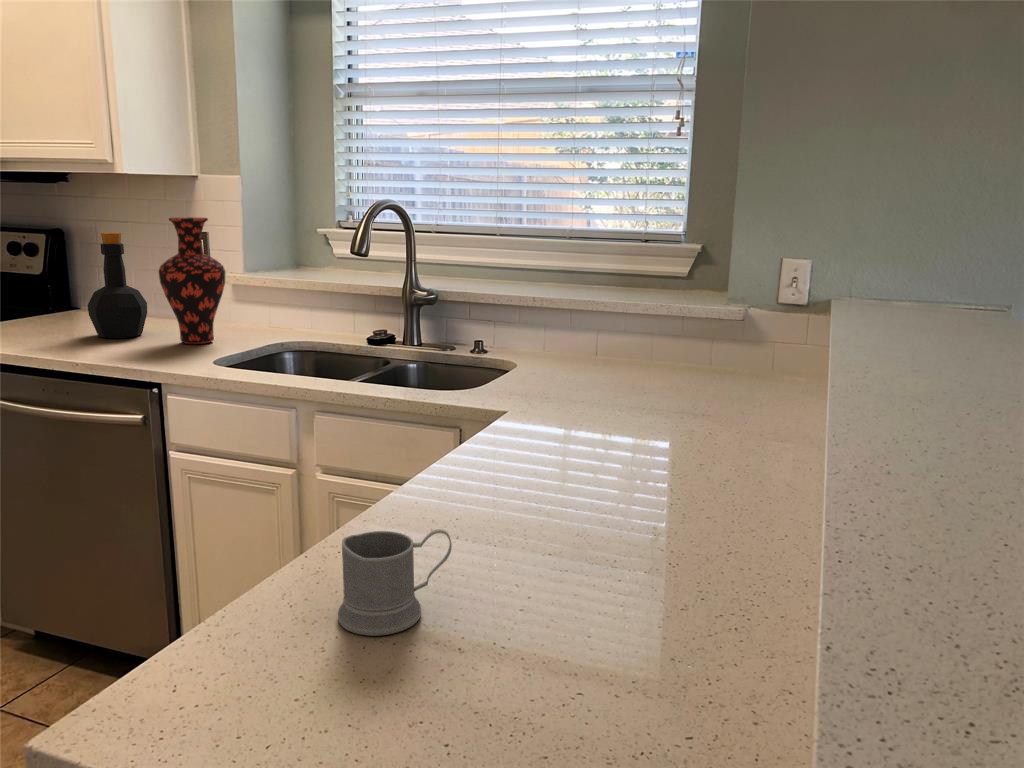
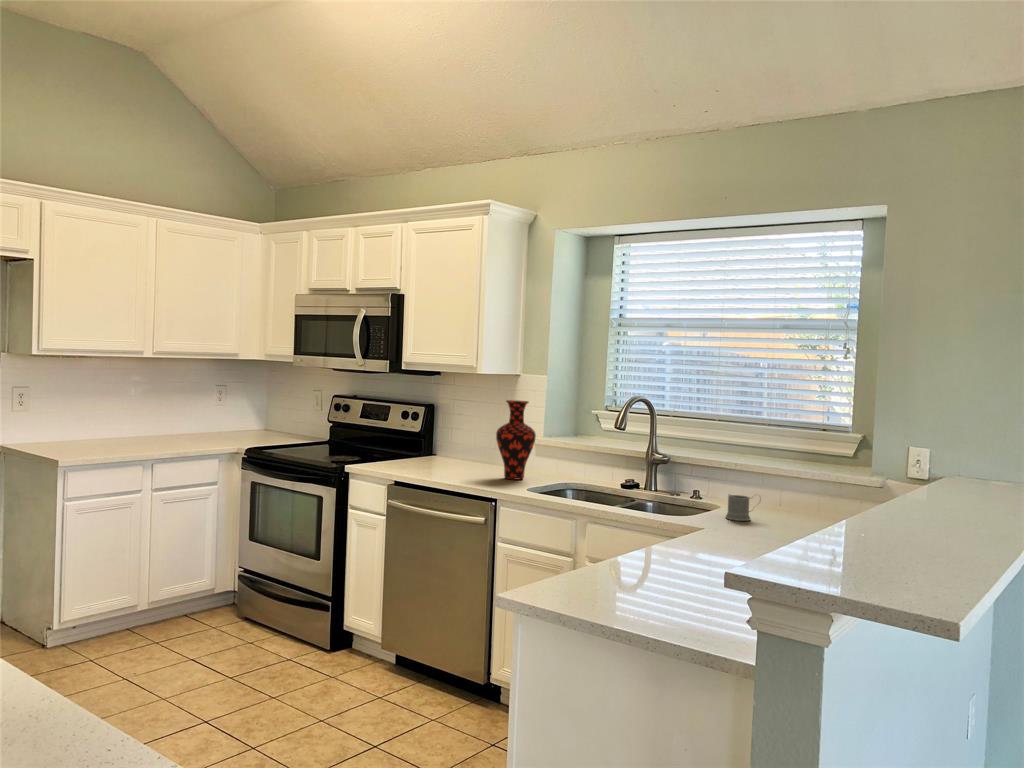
bottle: present [87,232,147,338] -> none [450,407,484,473]
mug: present [338,529,452,636] -> present [726,494,761,521]

